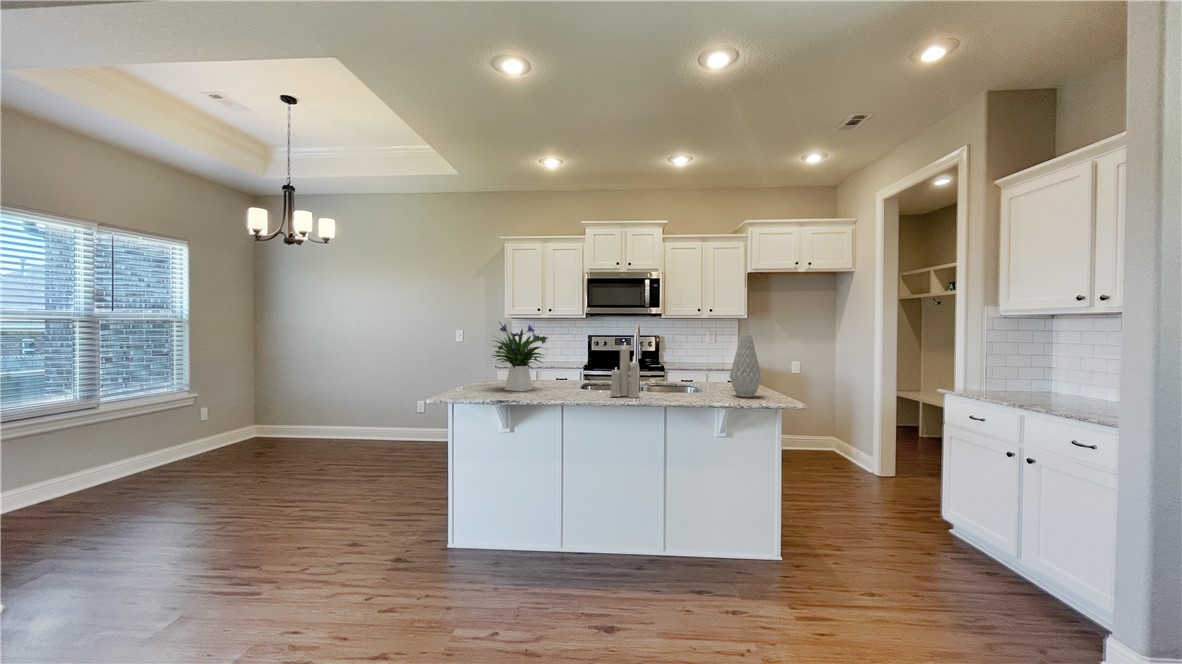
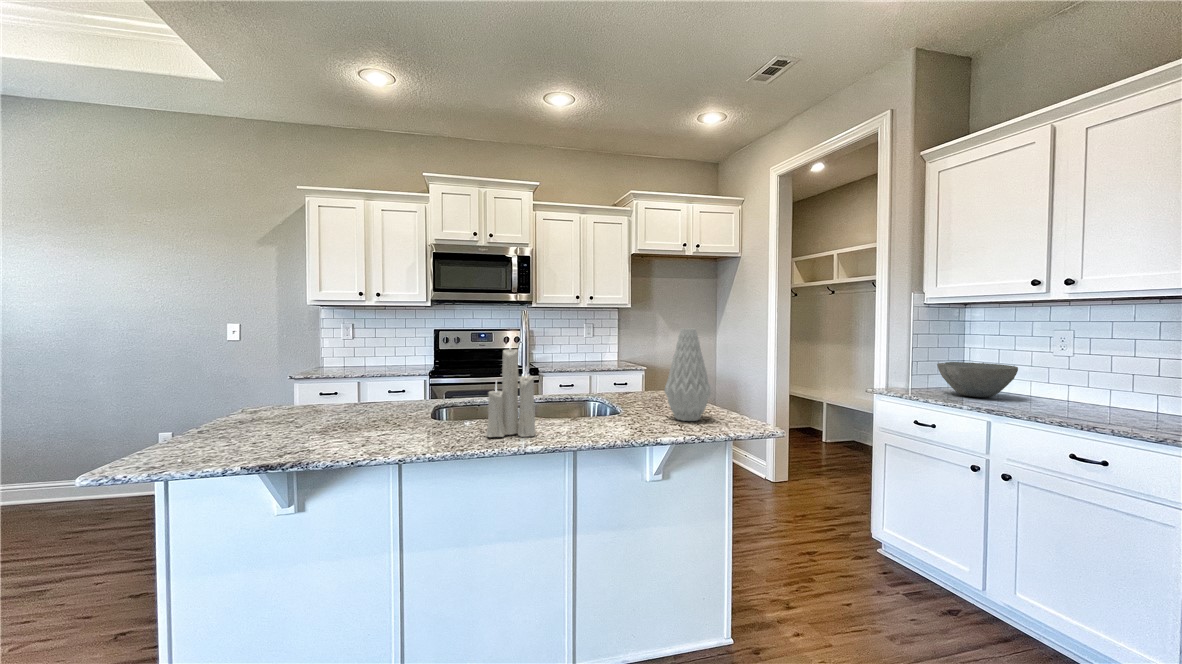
flower arrangement: present [493,322,547,391] -> none [227,307,374,436]
bowl: none [996,367,1072,398] -> present [937,362,1018,397]

